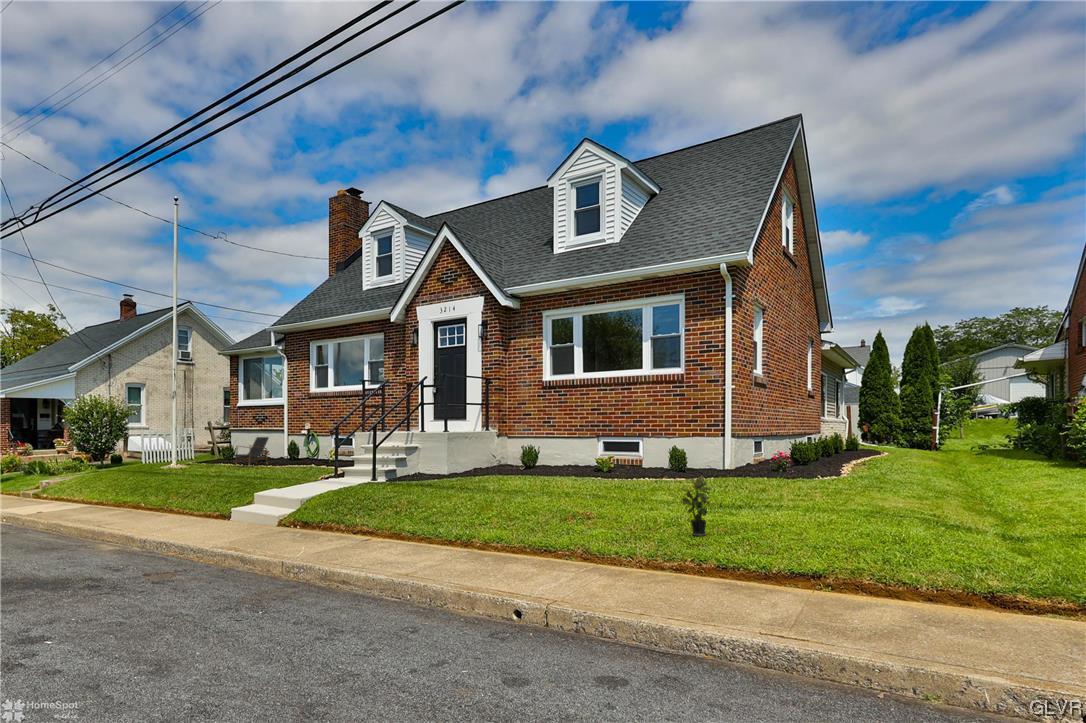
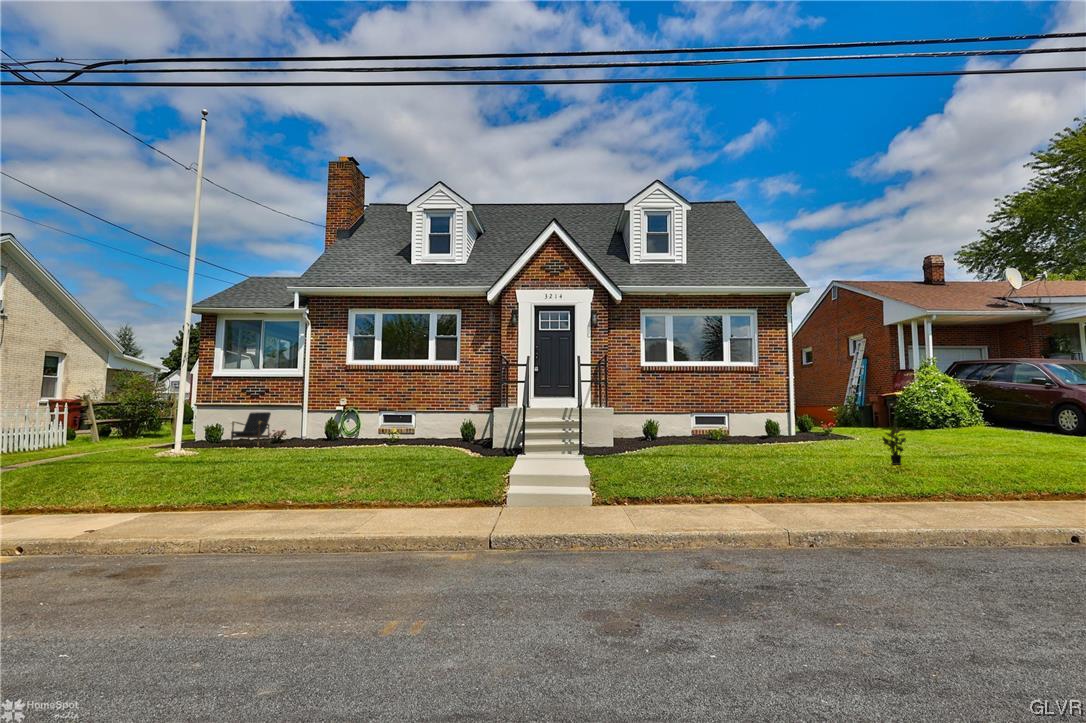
potted plant: present [681,476,711,536] -> present [882,428,906,465]

